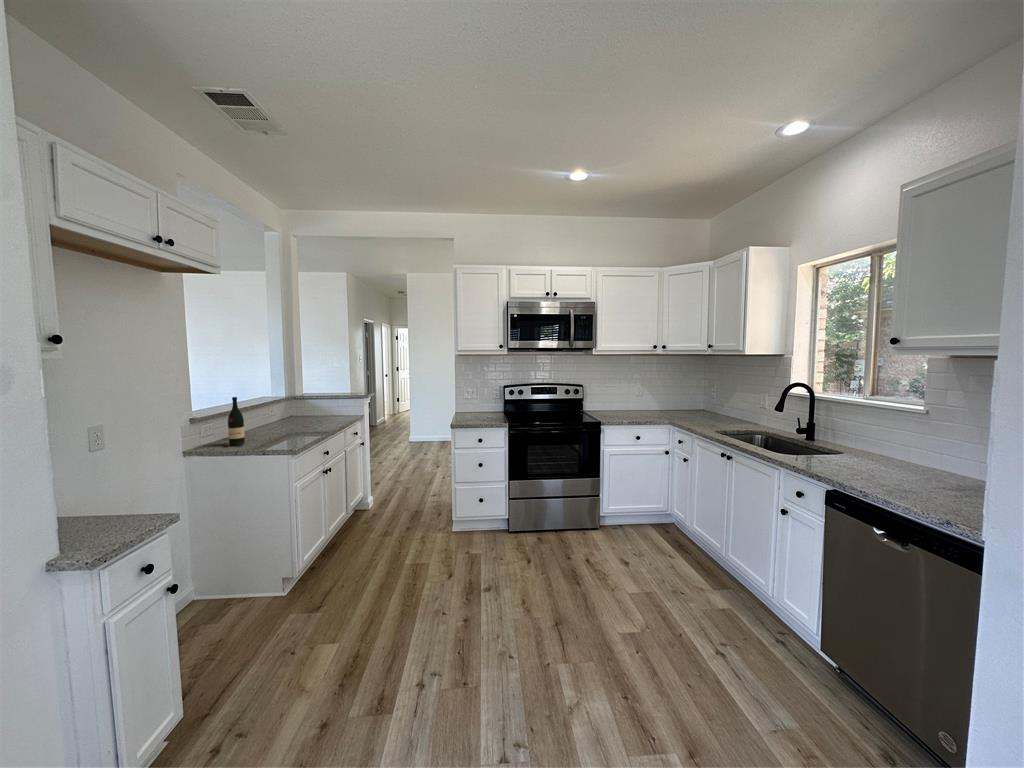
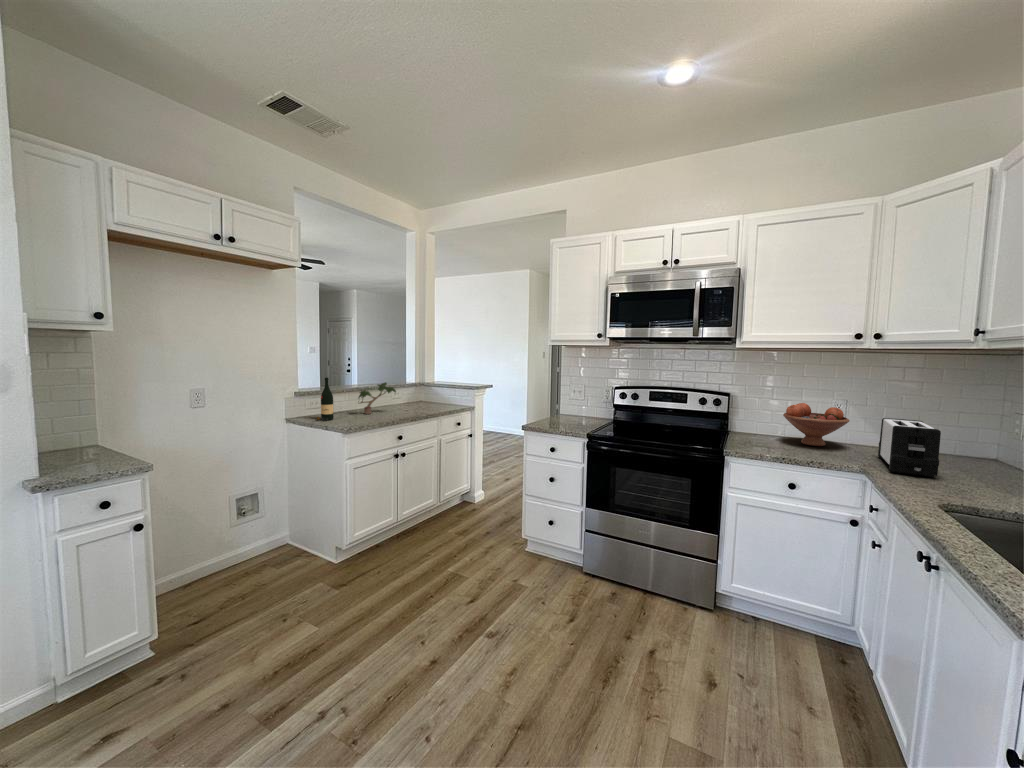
fruit bowl: none [615,388,649,413] -> present [783,403,850,446]
toaster: none [665,393,699,421] -> present [878,418,941,477]
potted plant: none [256,397,304,434] -> present [358,383,396,414]

